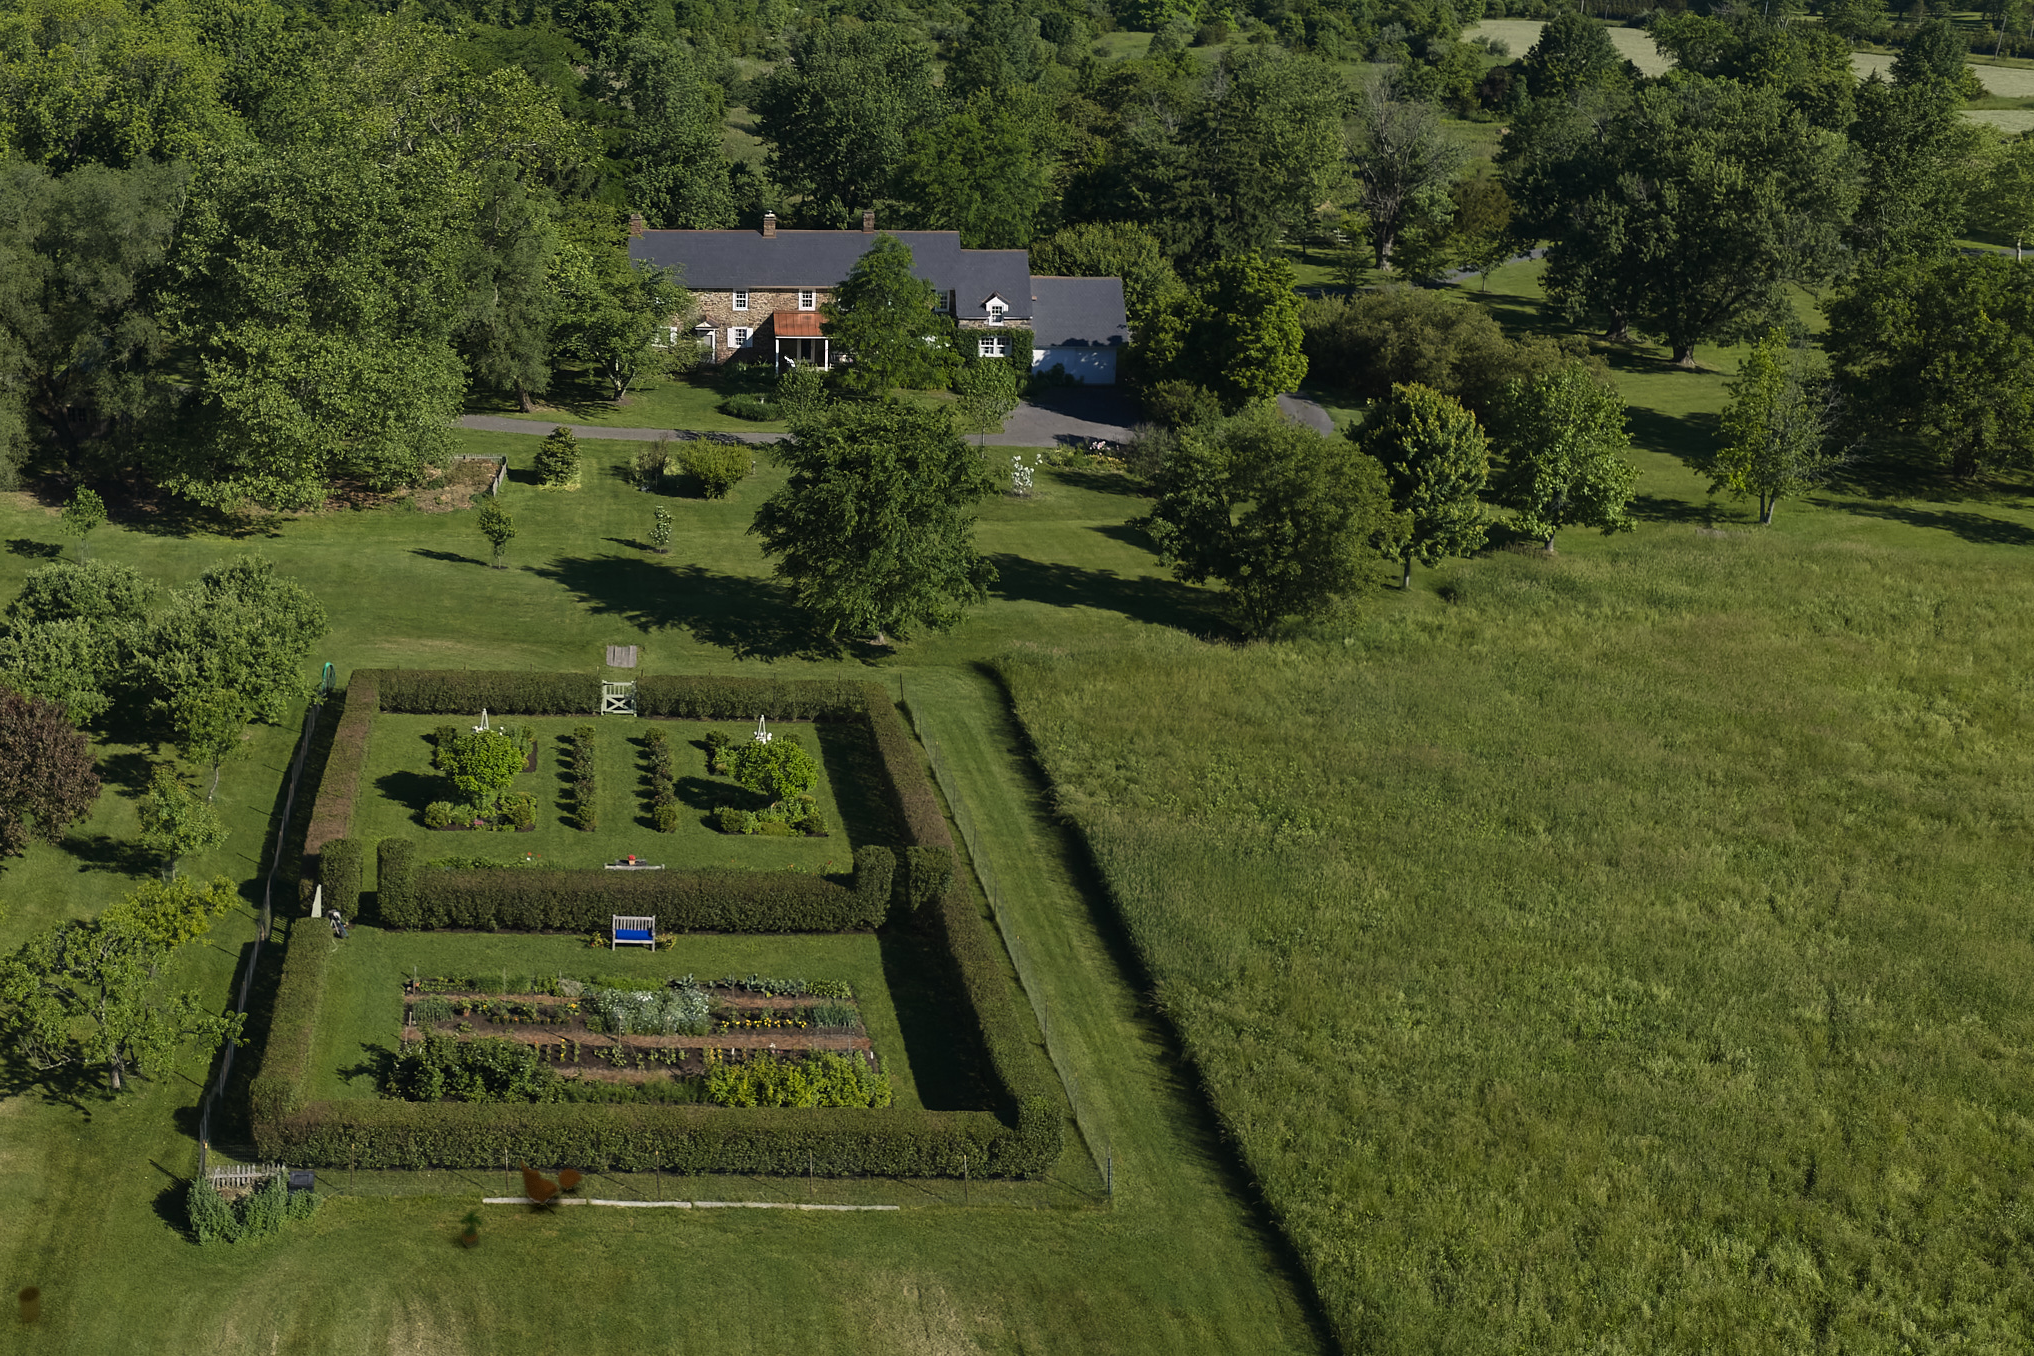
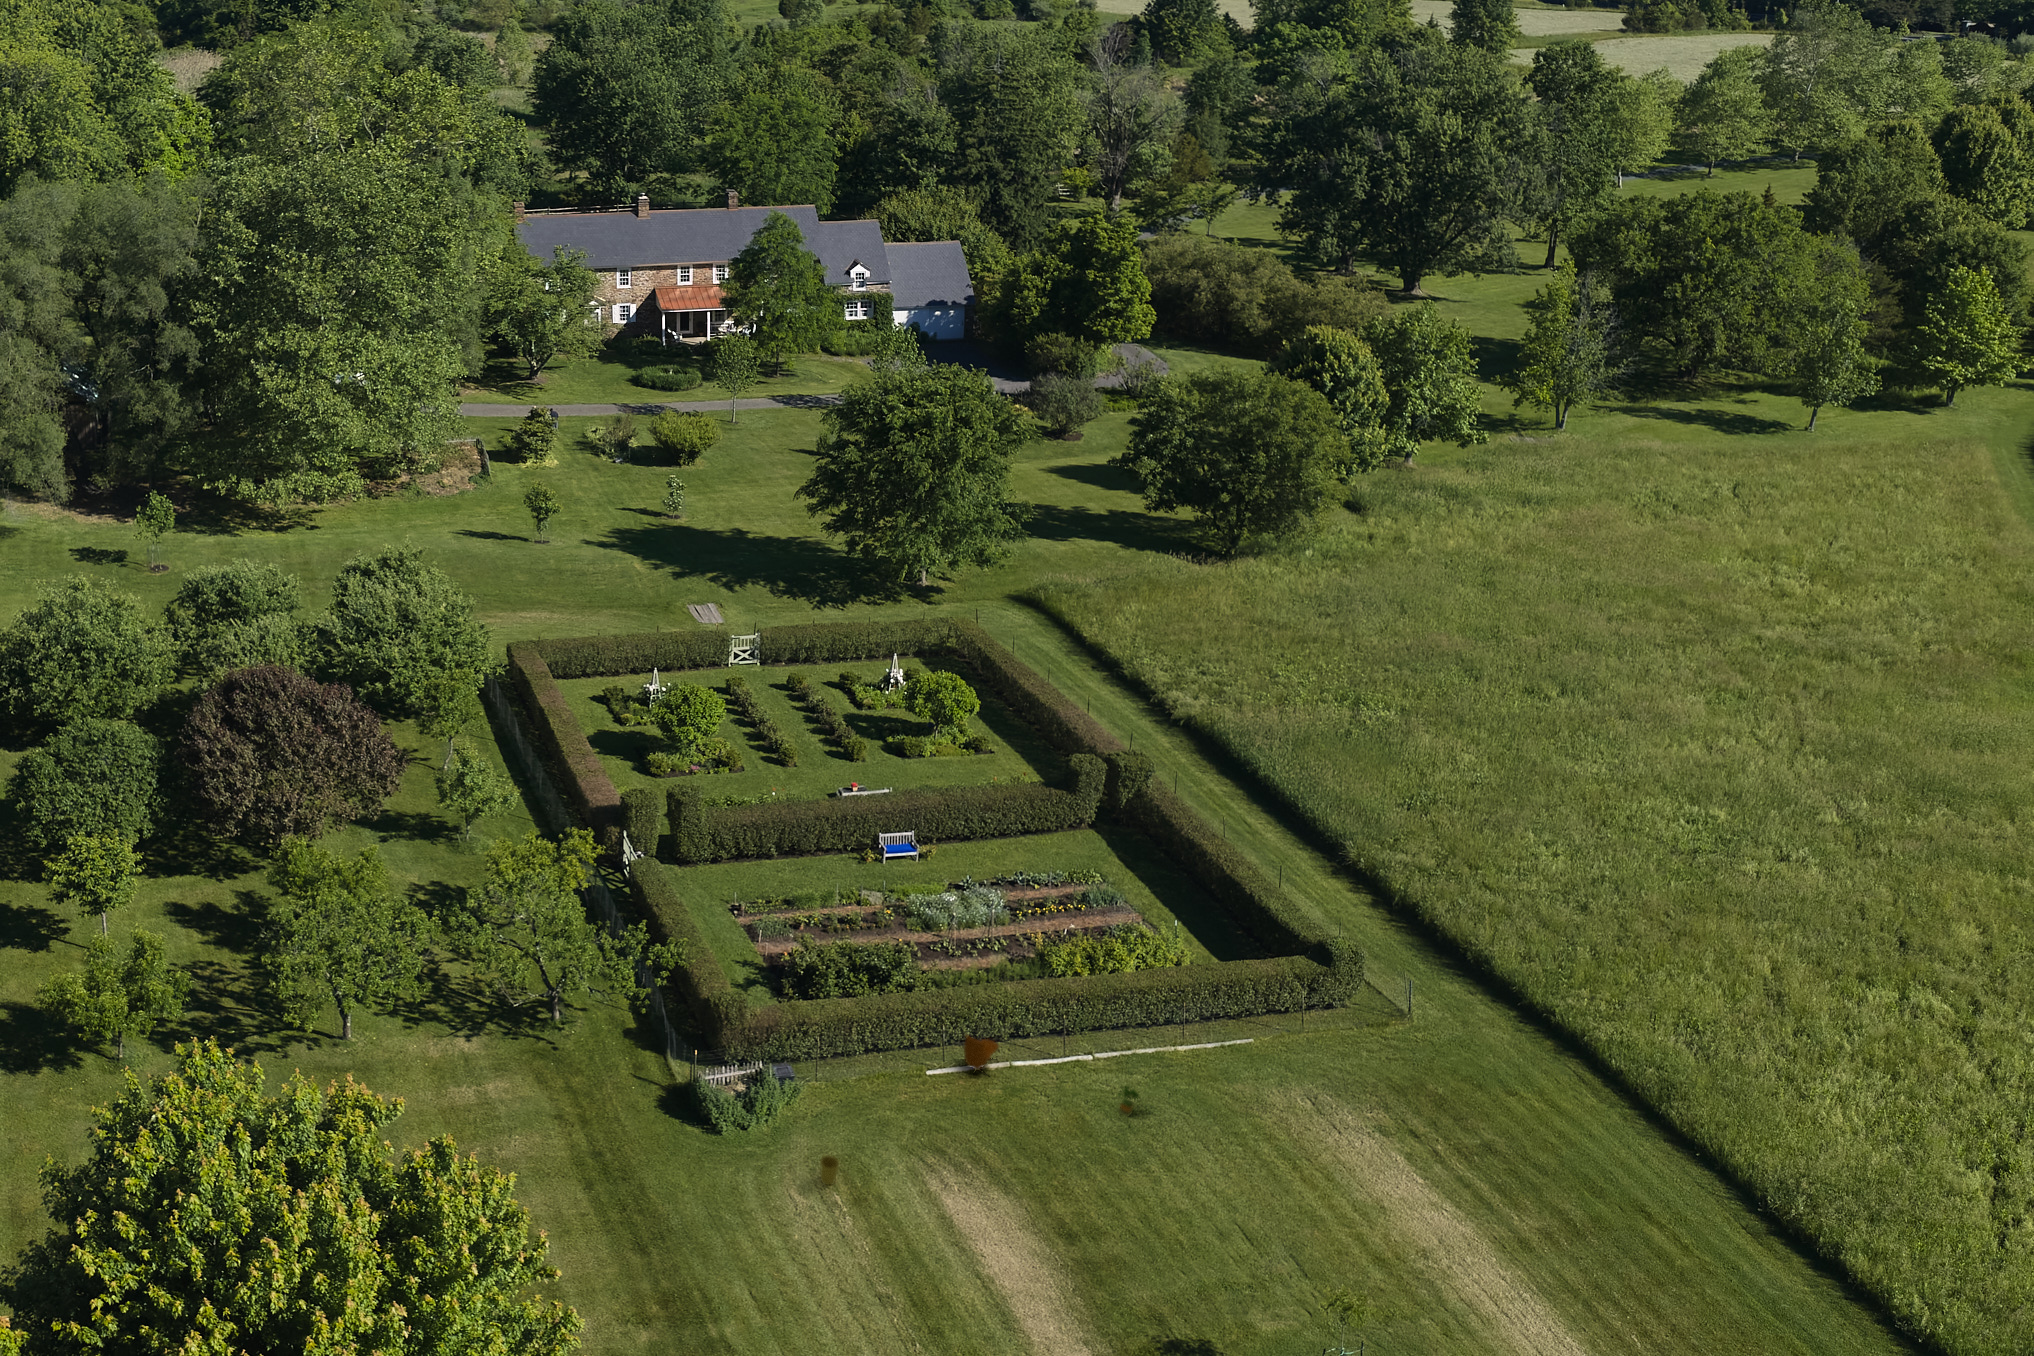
potted tree: present [460,1211,483,1248] -> present [1119,1087,1139,1117]
basket: present [17,1283,41,1322] -> present [820,1155,839,1185]

